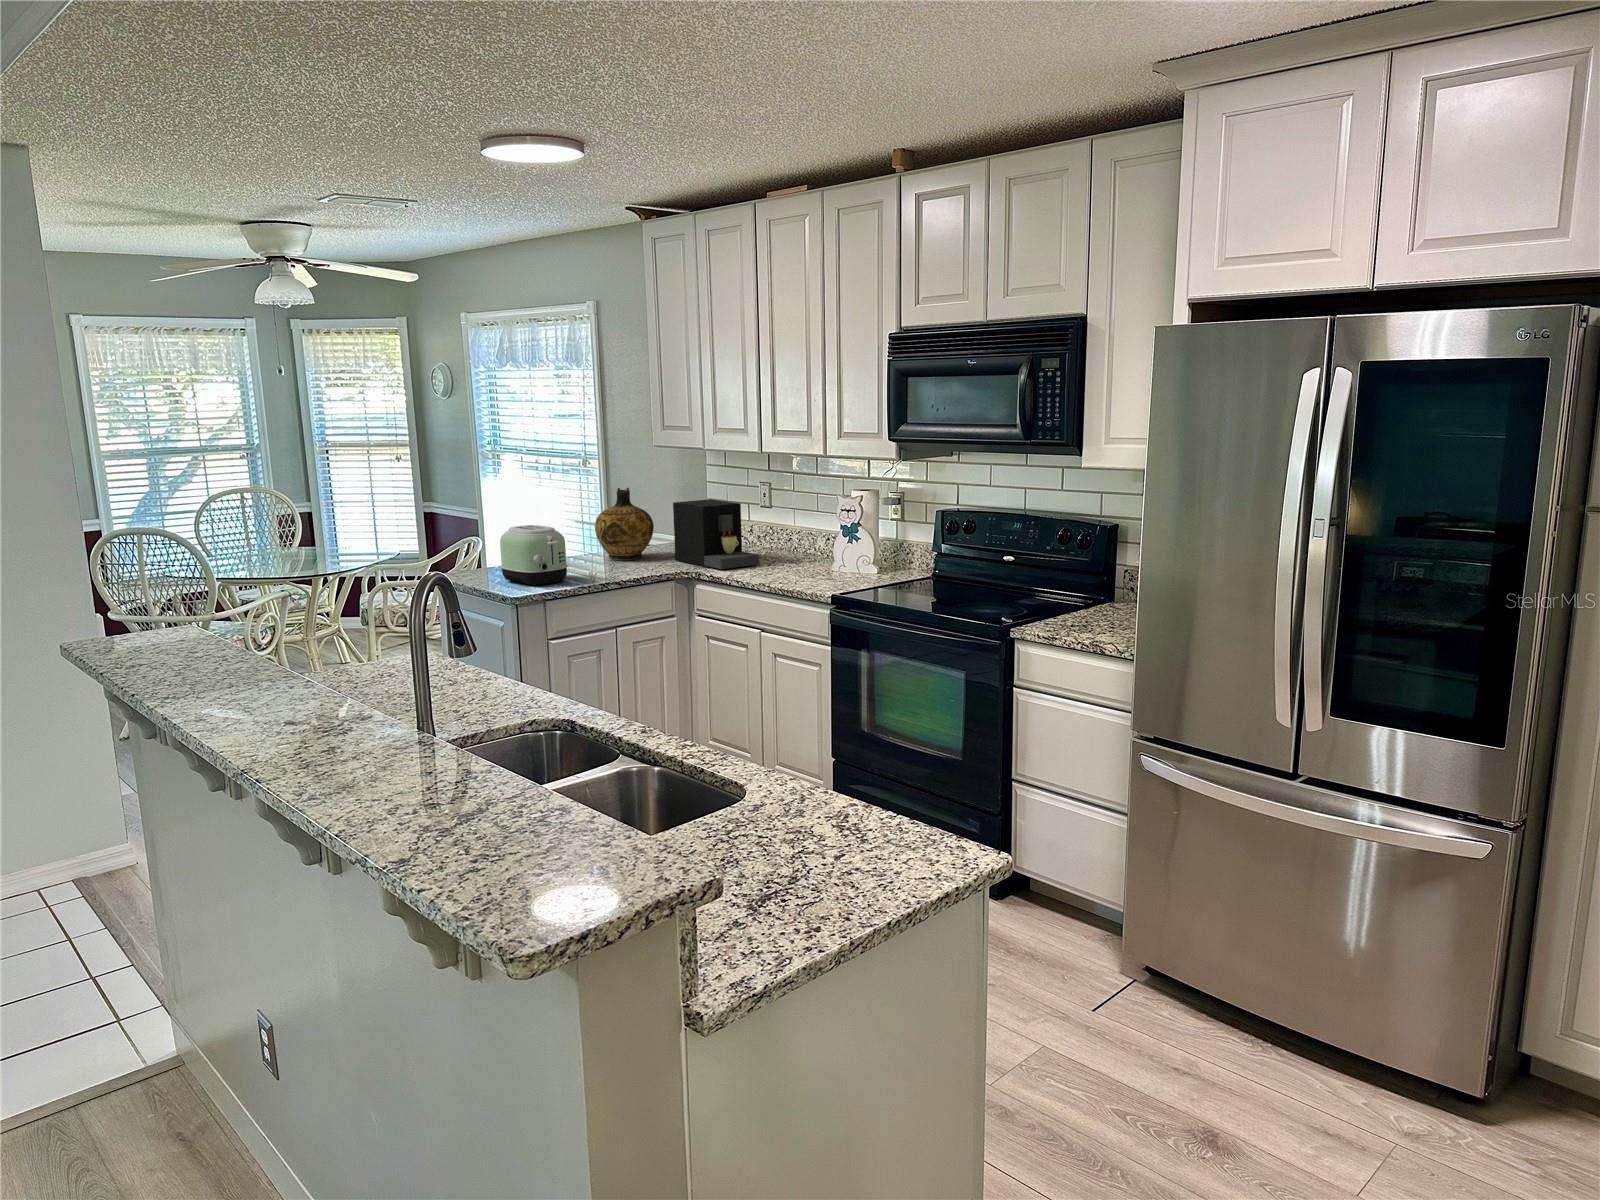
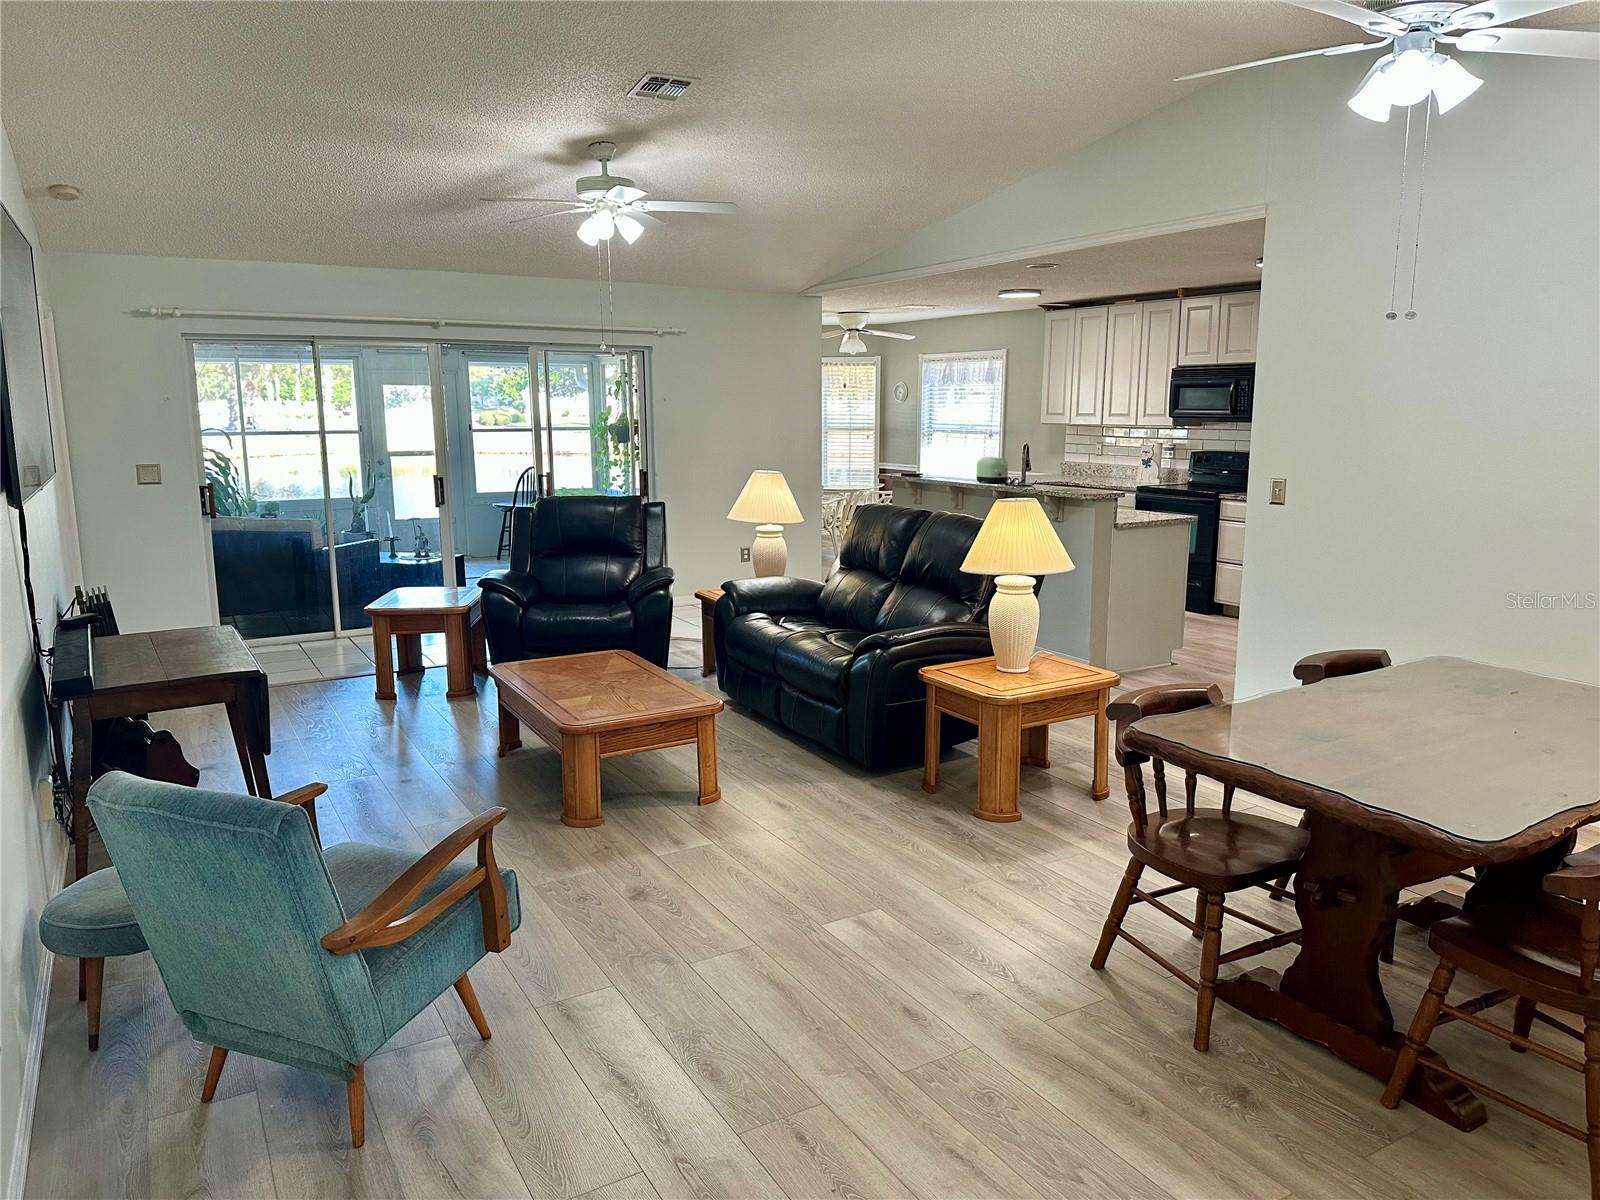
ceramic jug: present [595,488,654,560] -> none [1013,443,1042,479]
coffee maker: present [673,499,760,569] -> none [1054,450,1098,481]

